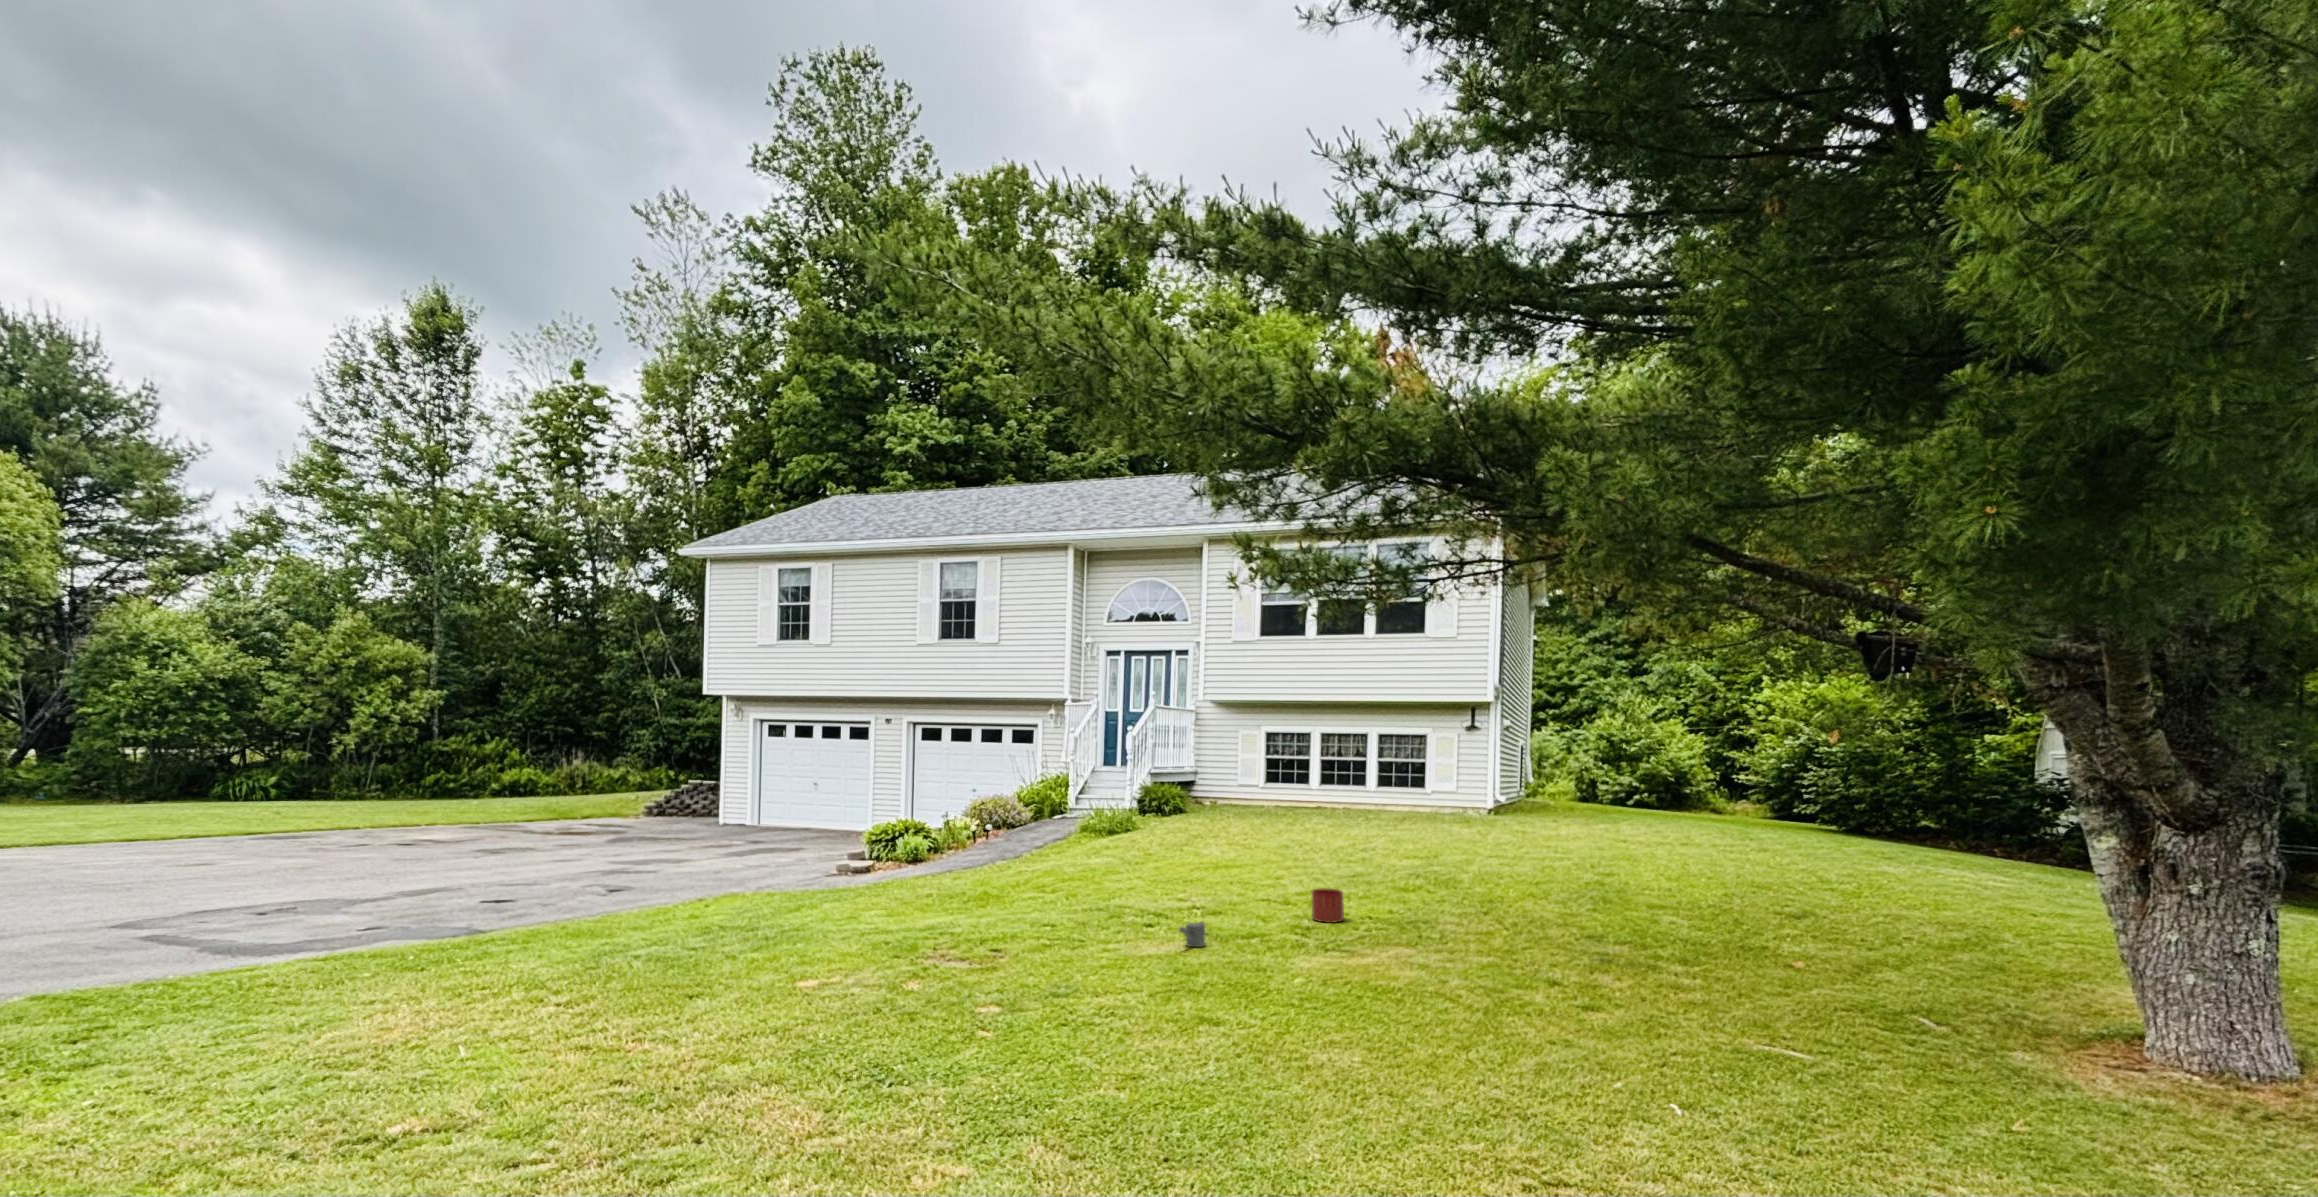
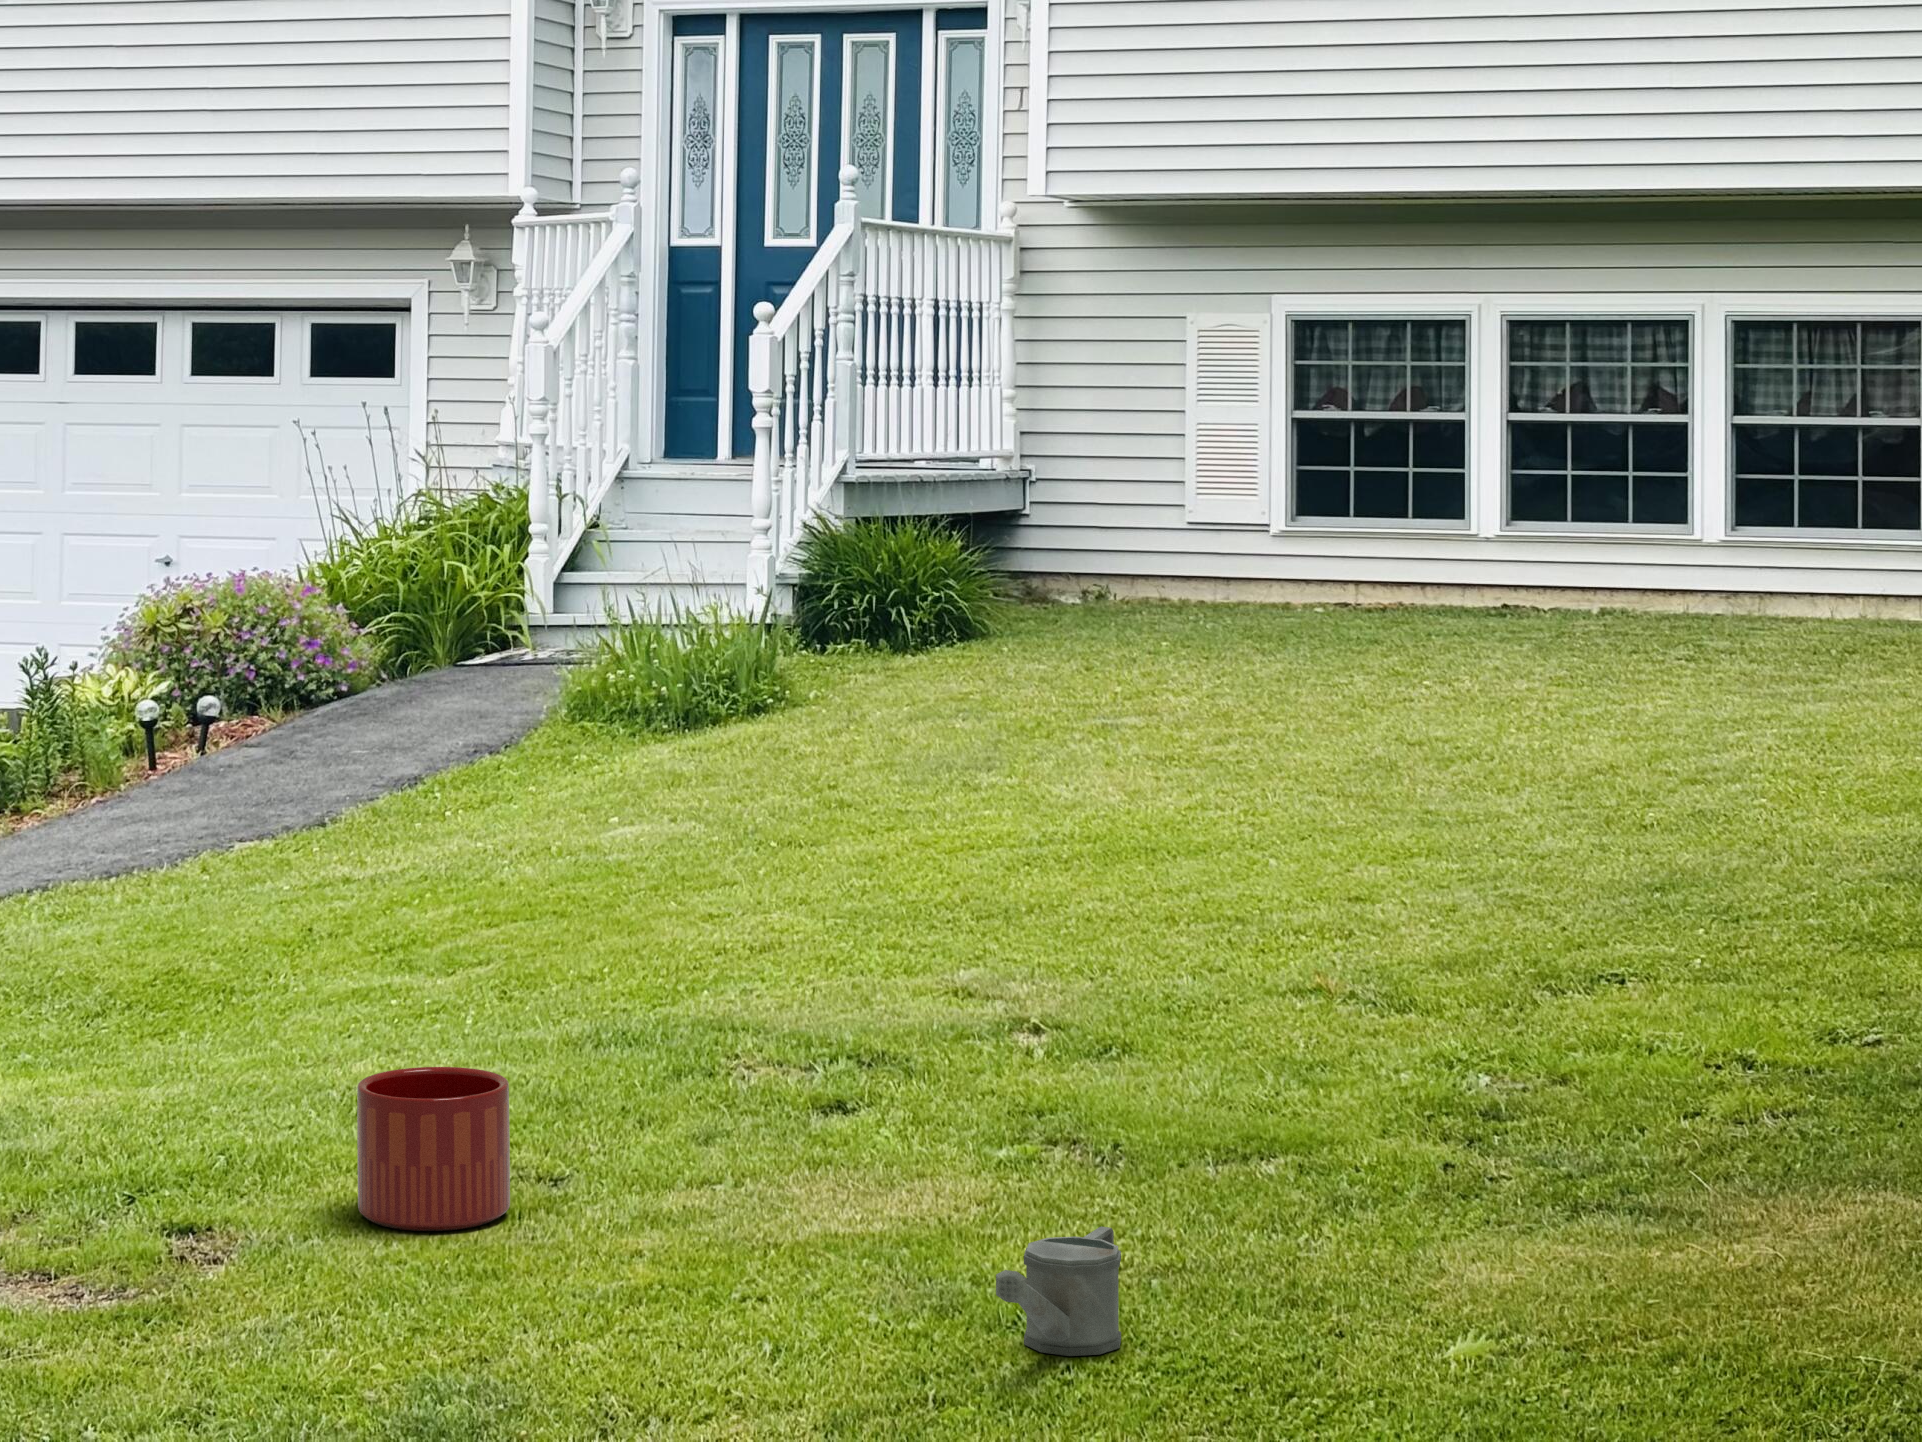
planter: present [1311,888,1344,923] -> present [357,1067,510,1231]

